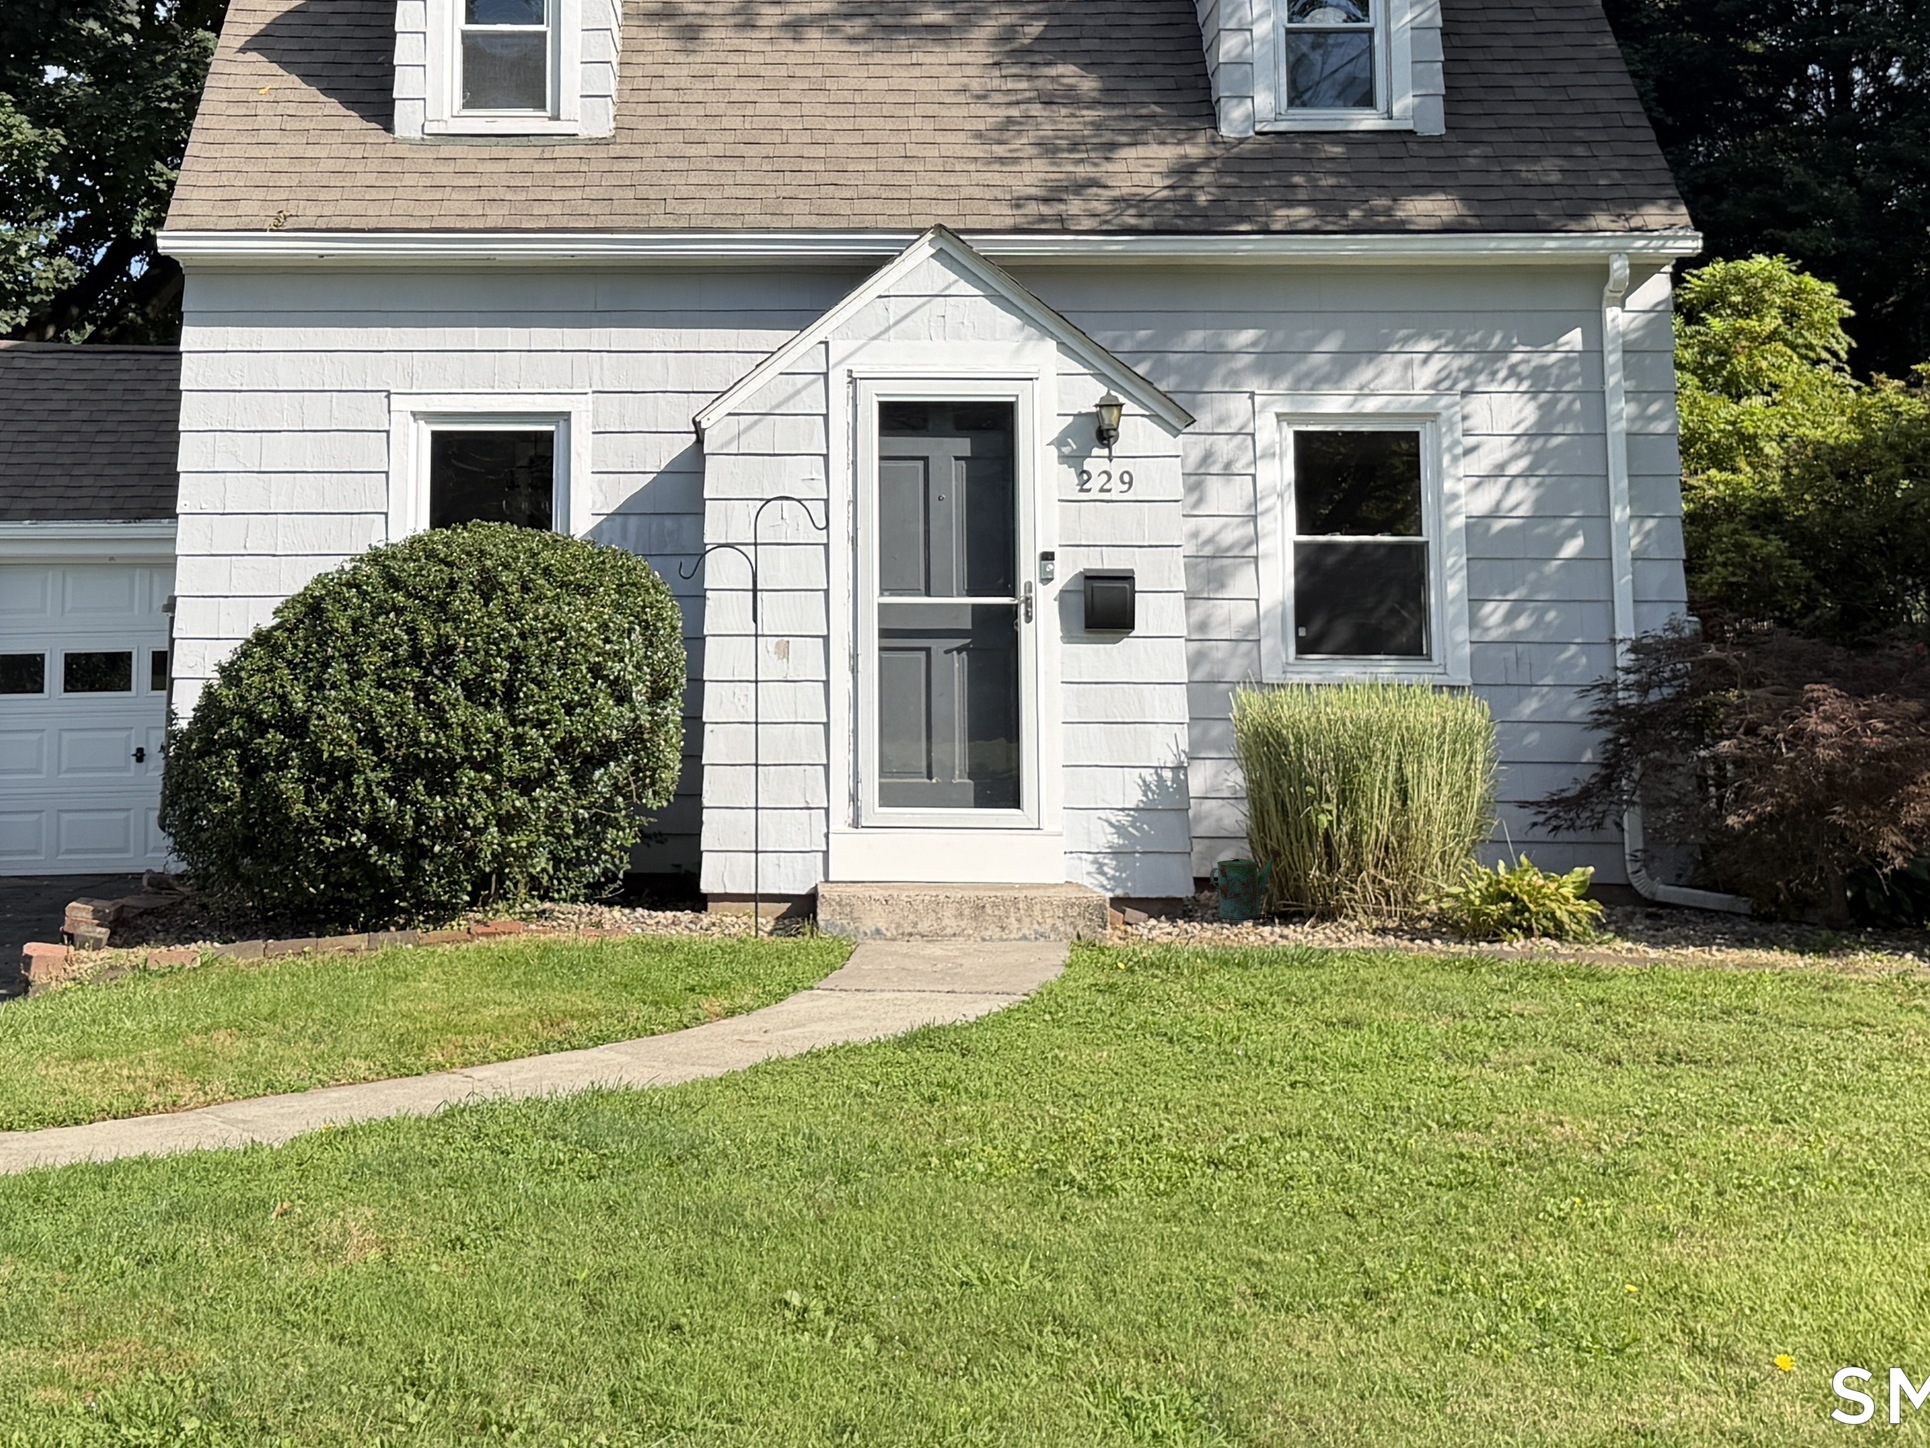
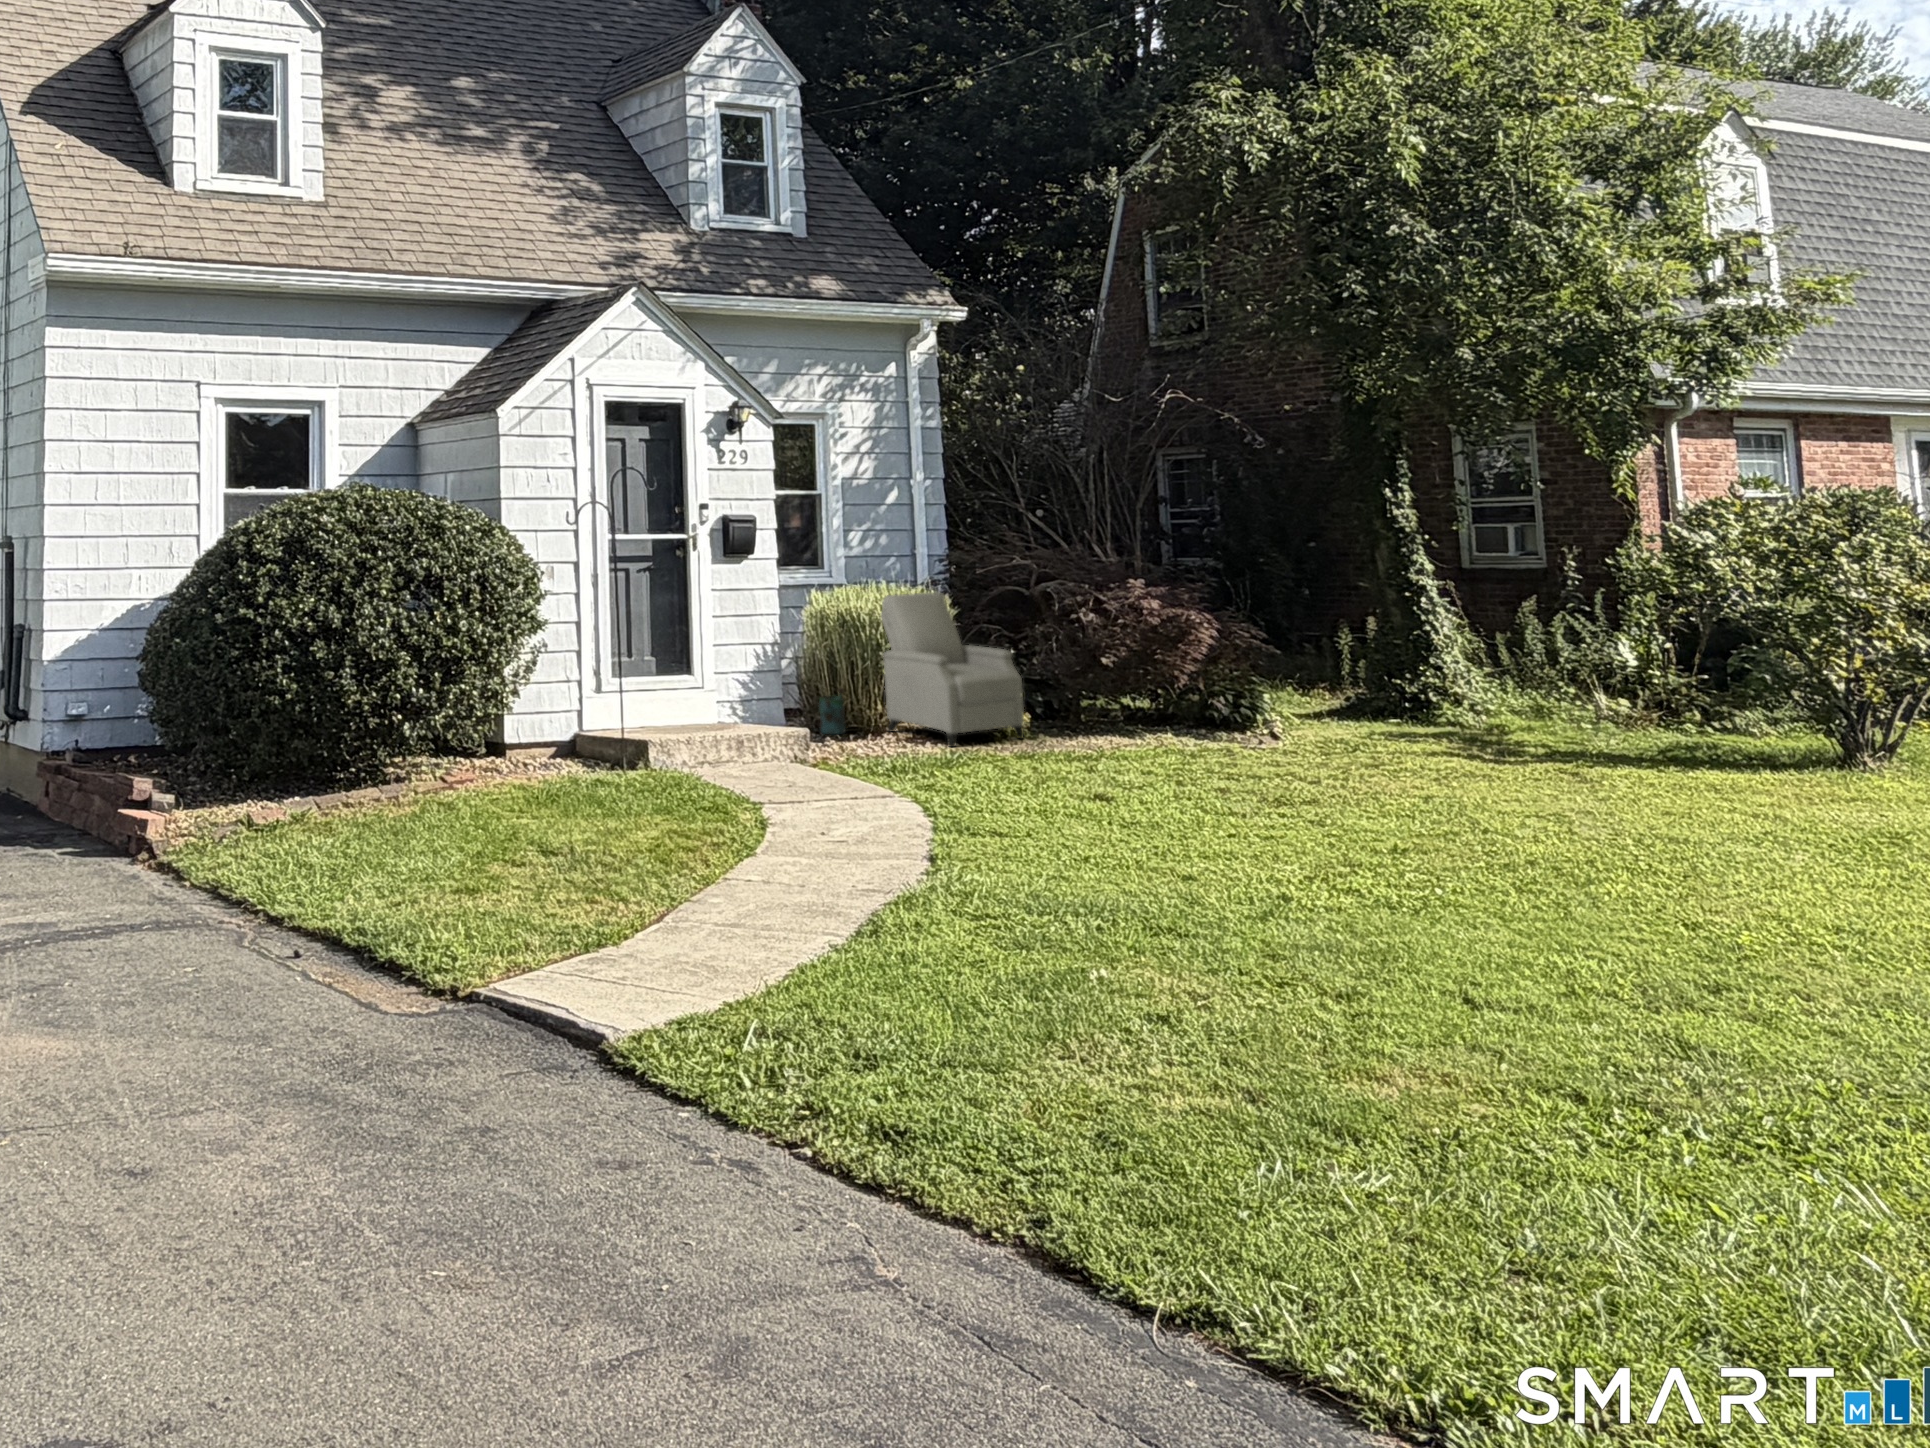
chair: none [1316,702,1502,949] -> present [881,592,1024,747]

